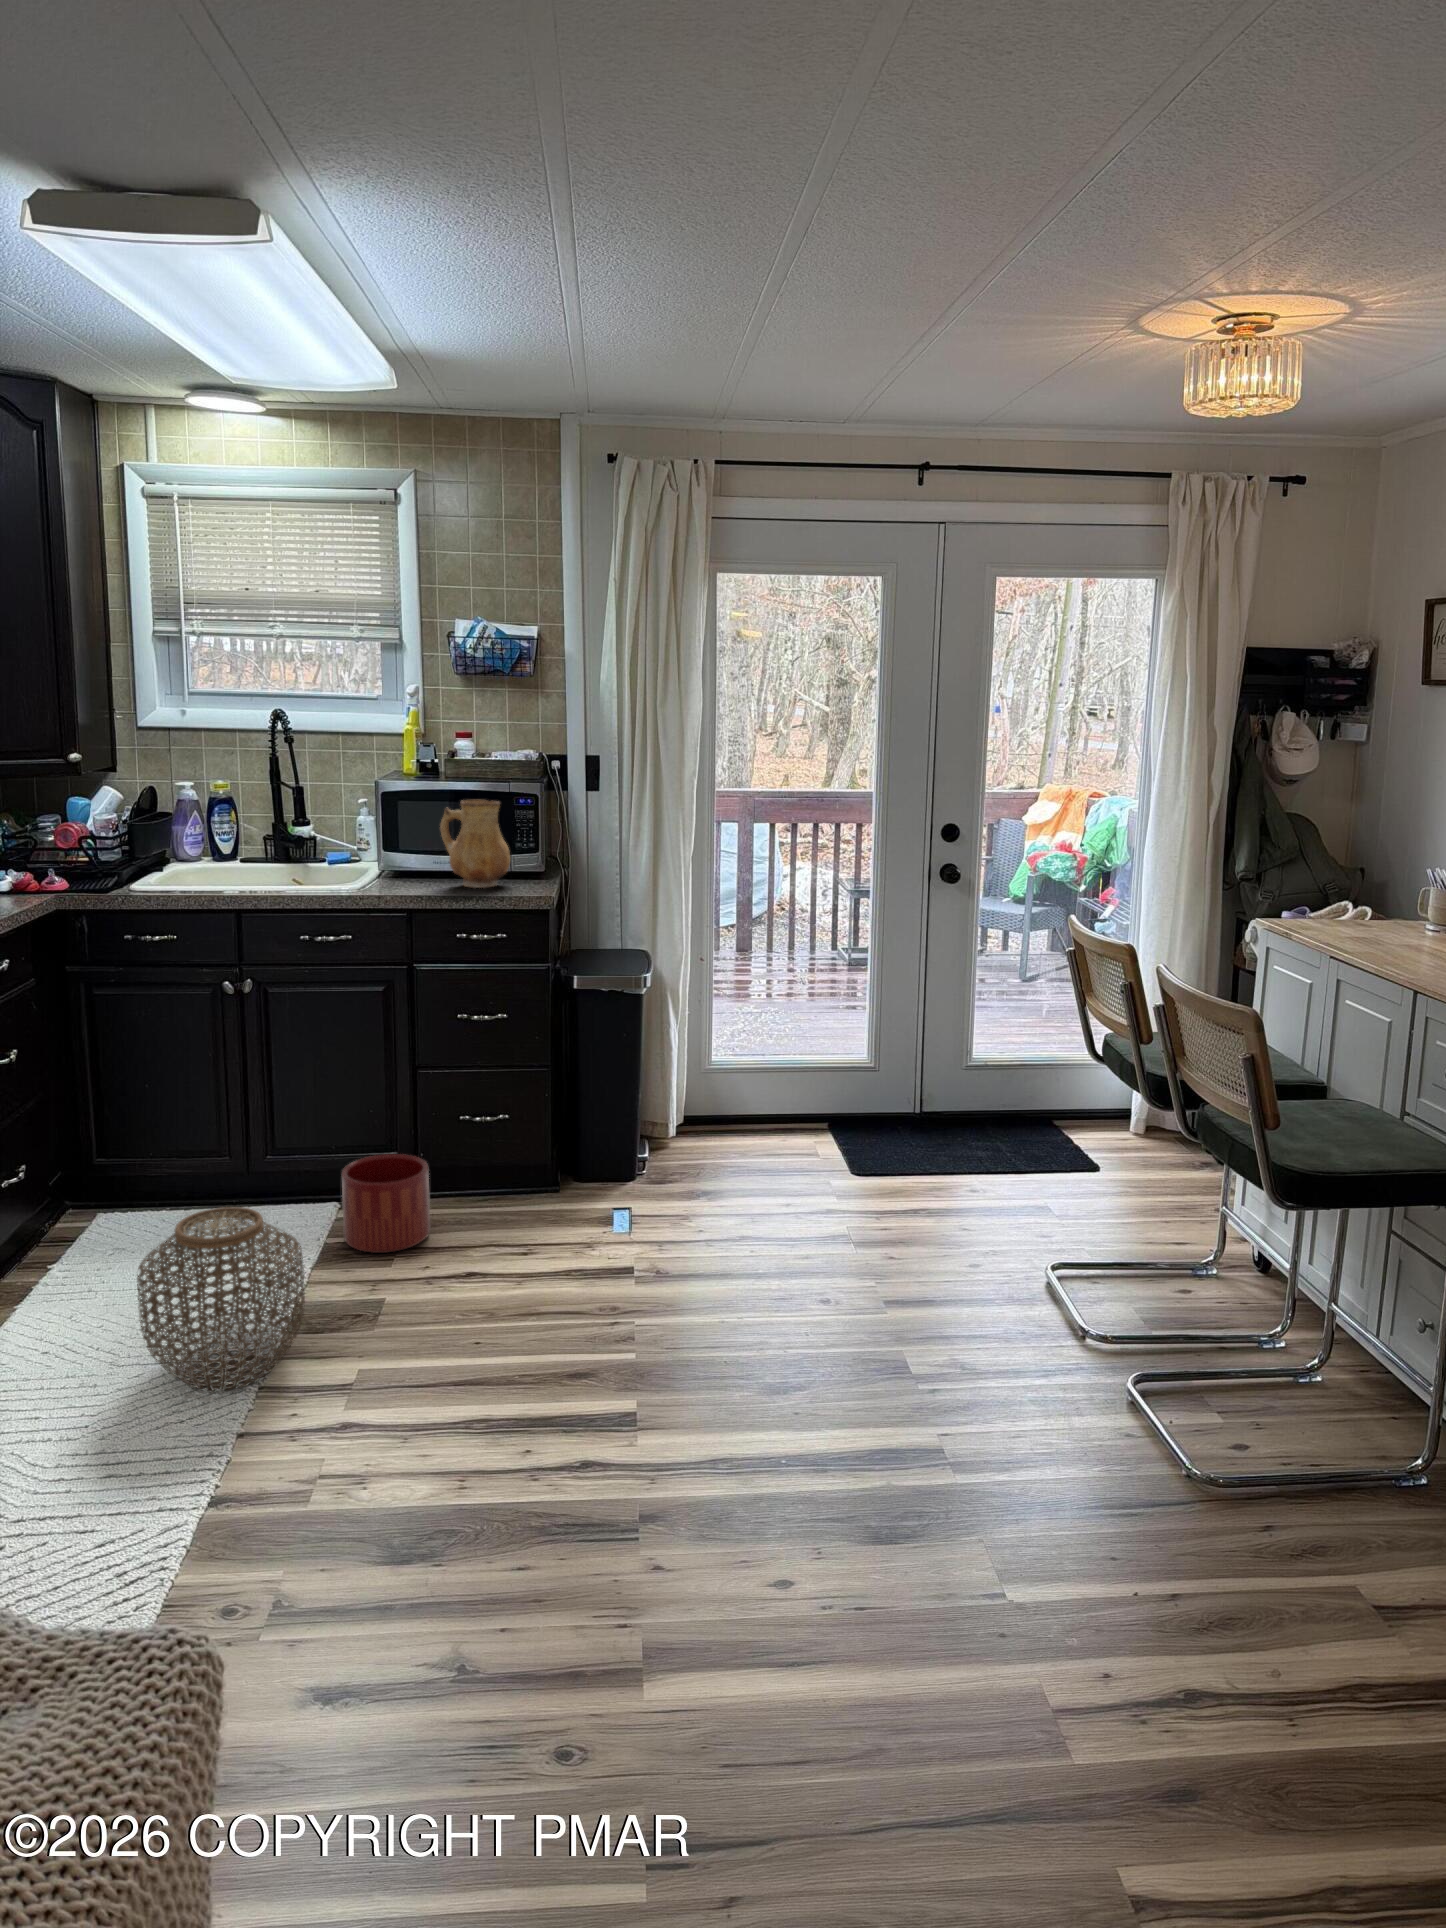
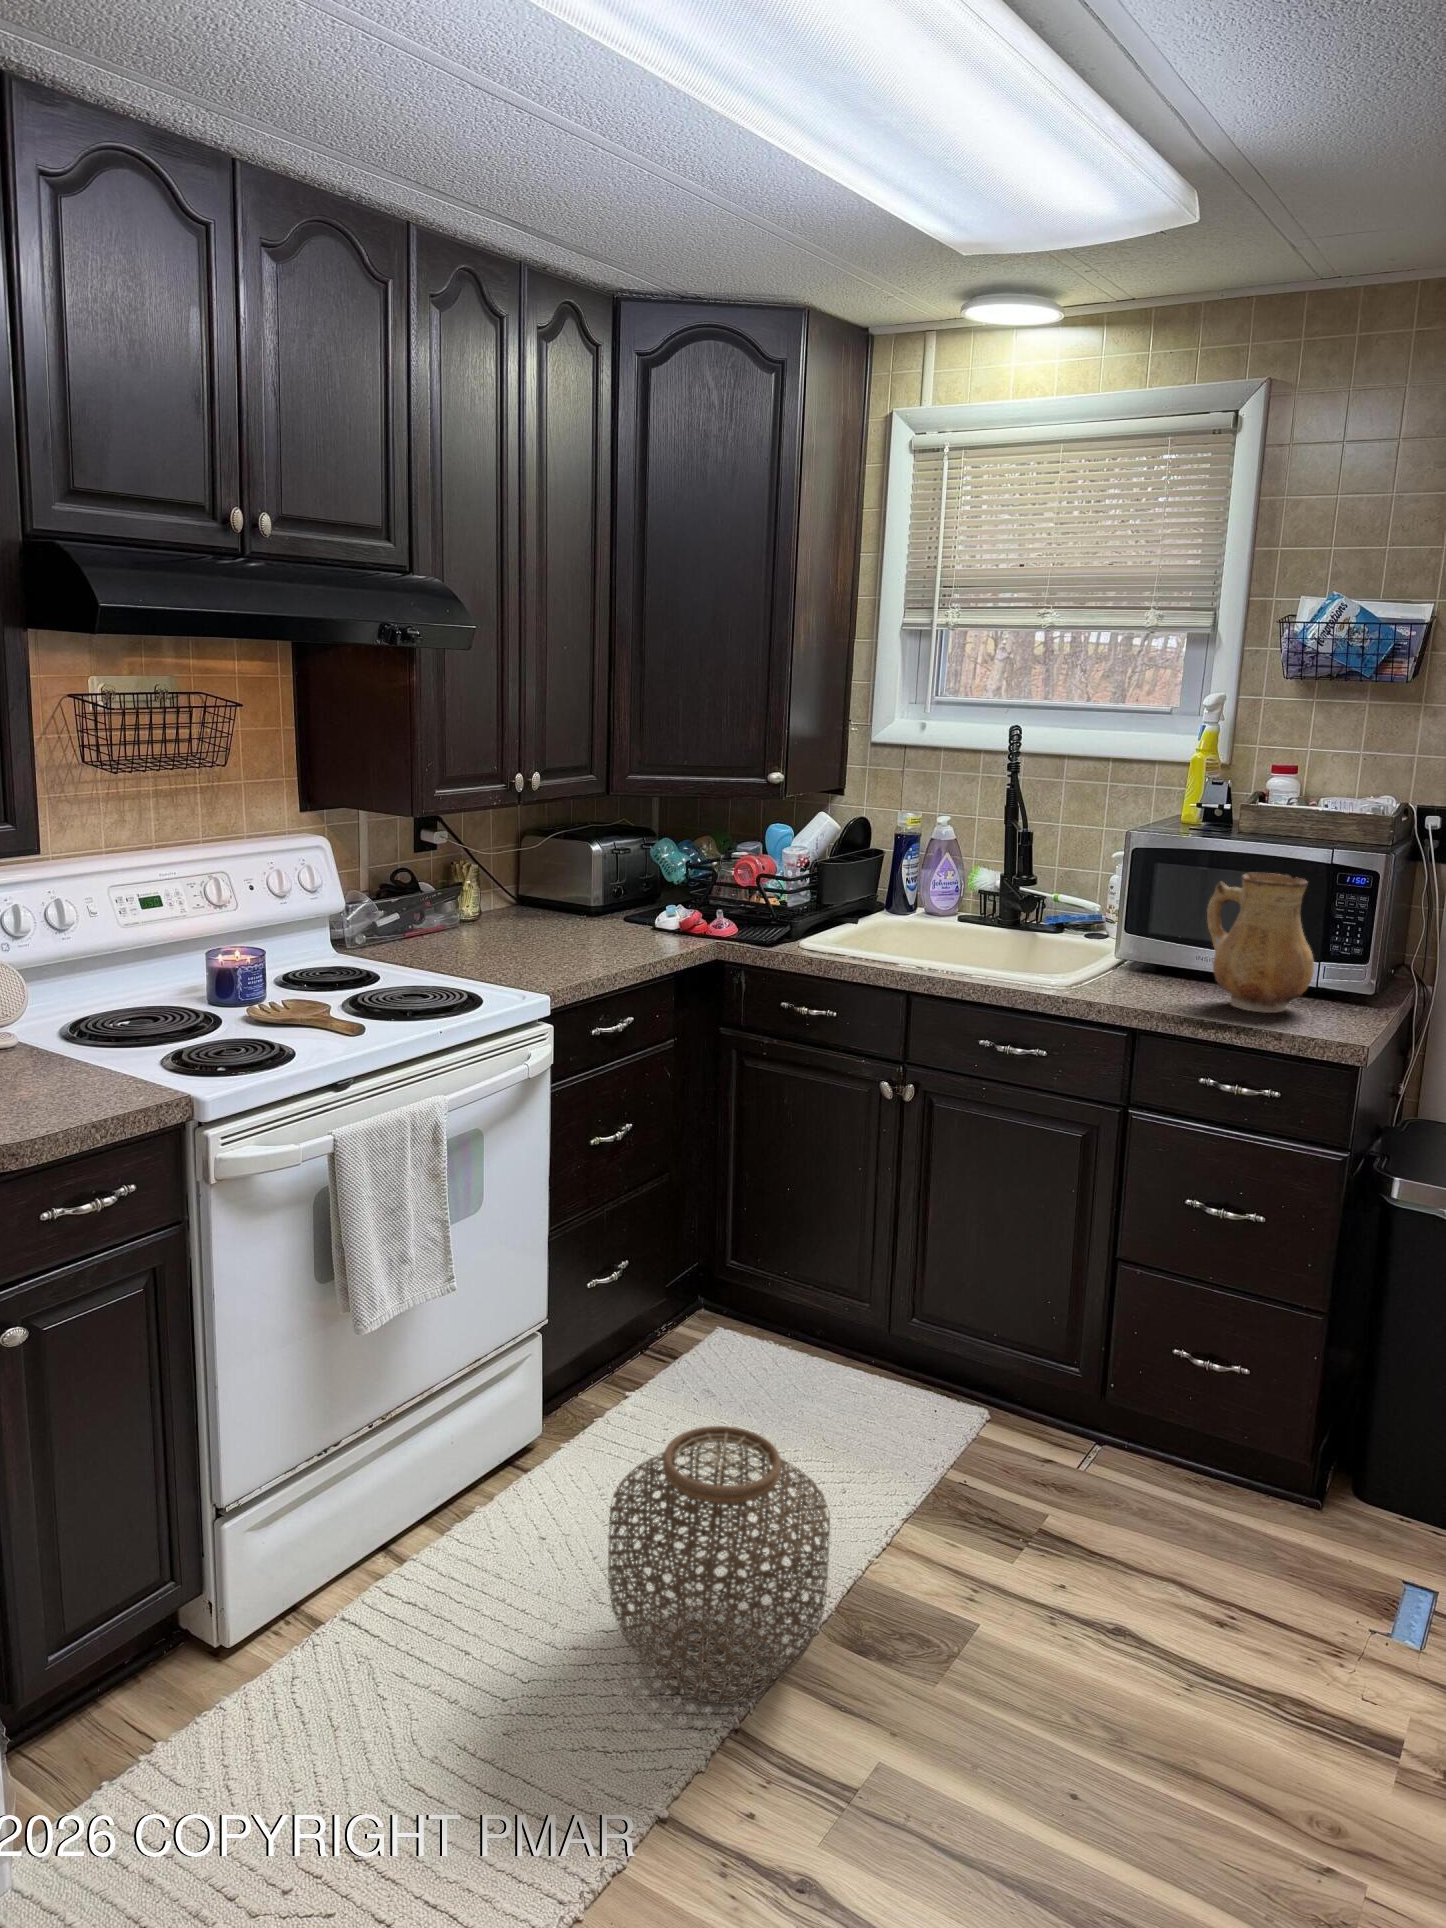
planter: present [342,1154,430,1253] -> none [962,1377,1097,1539]

